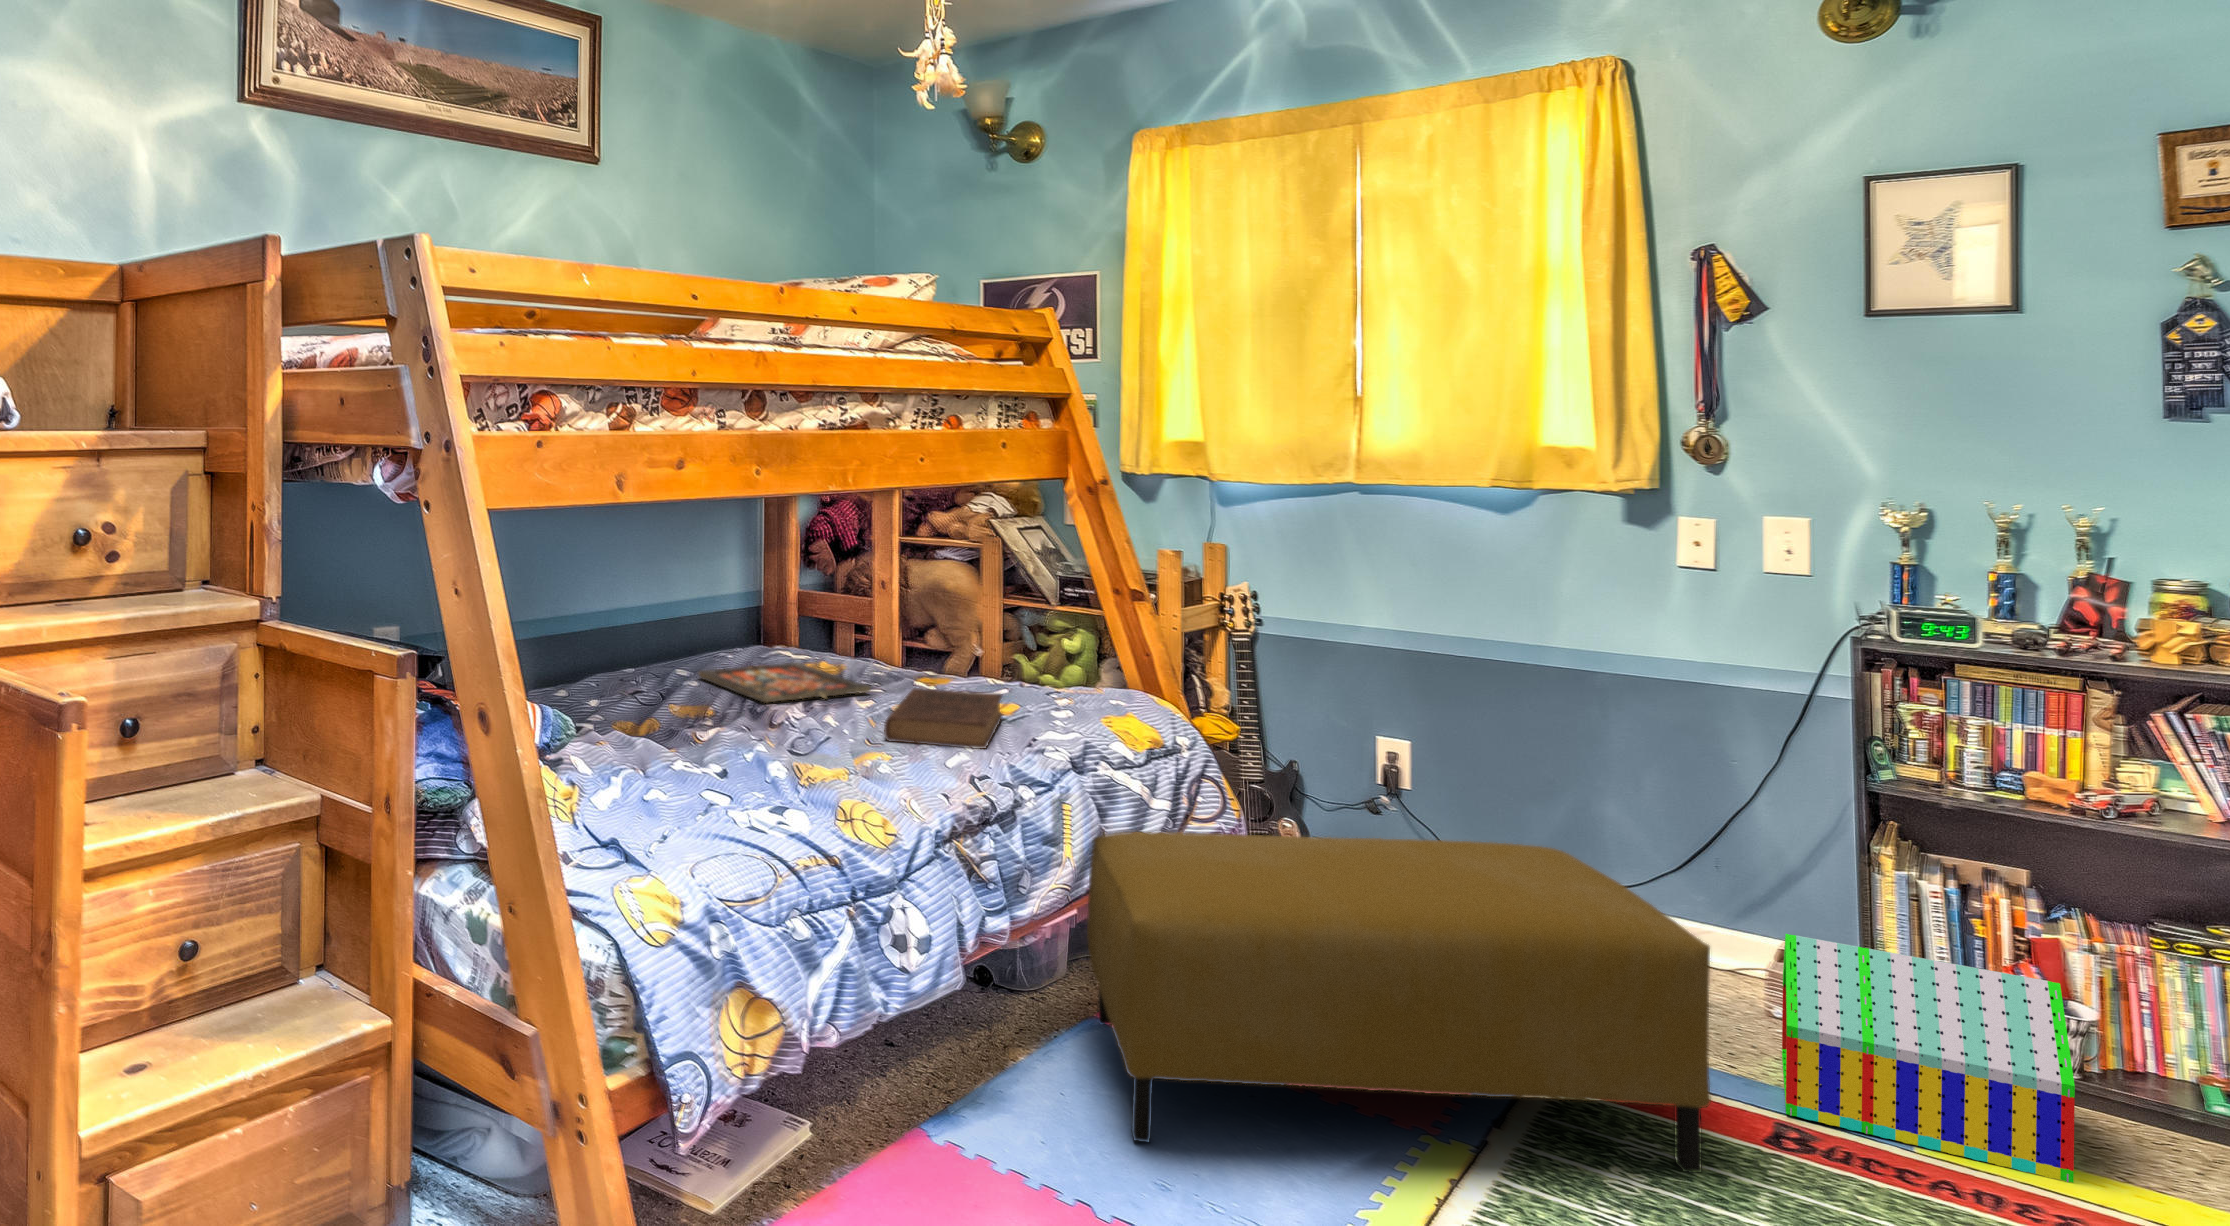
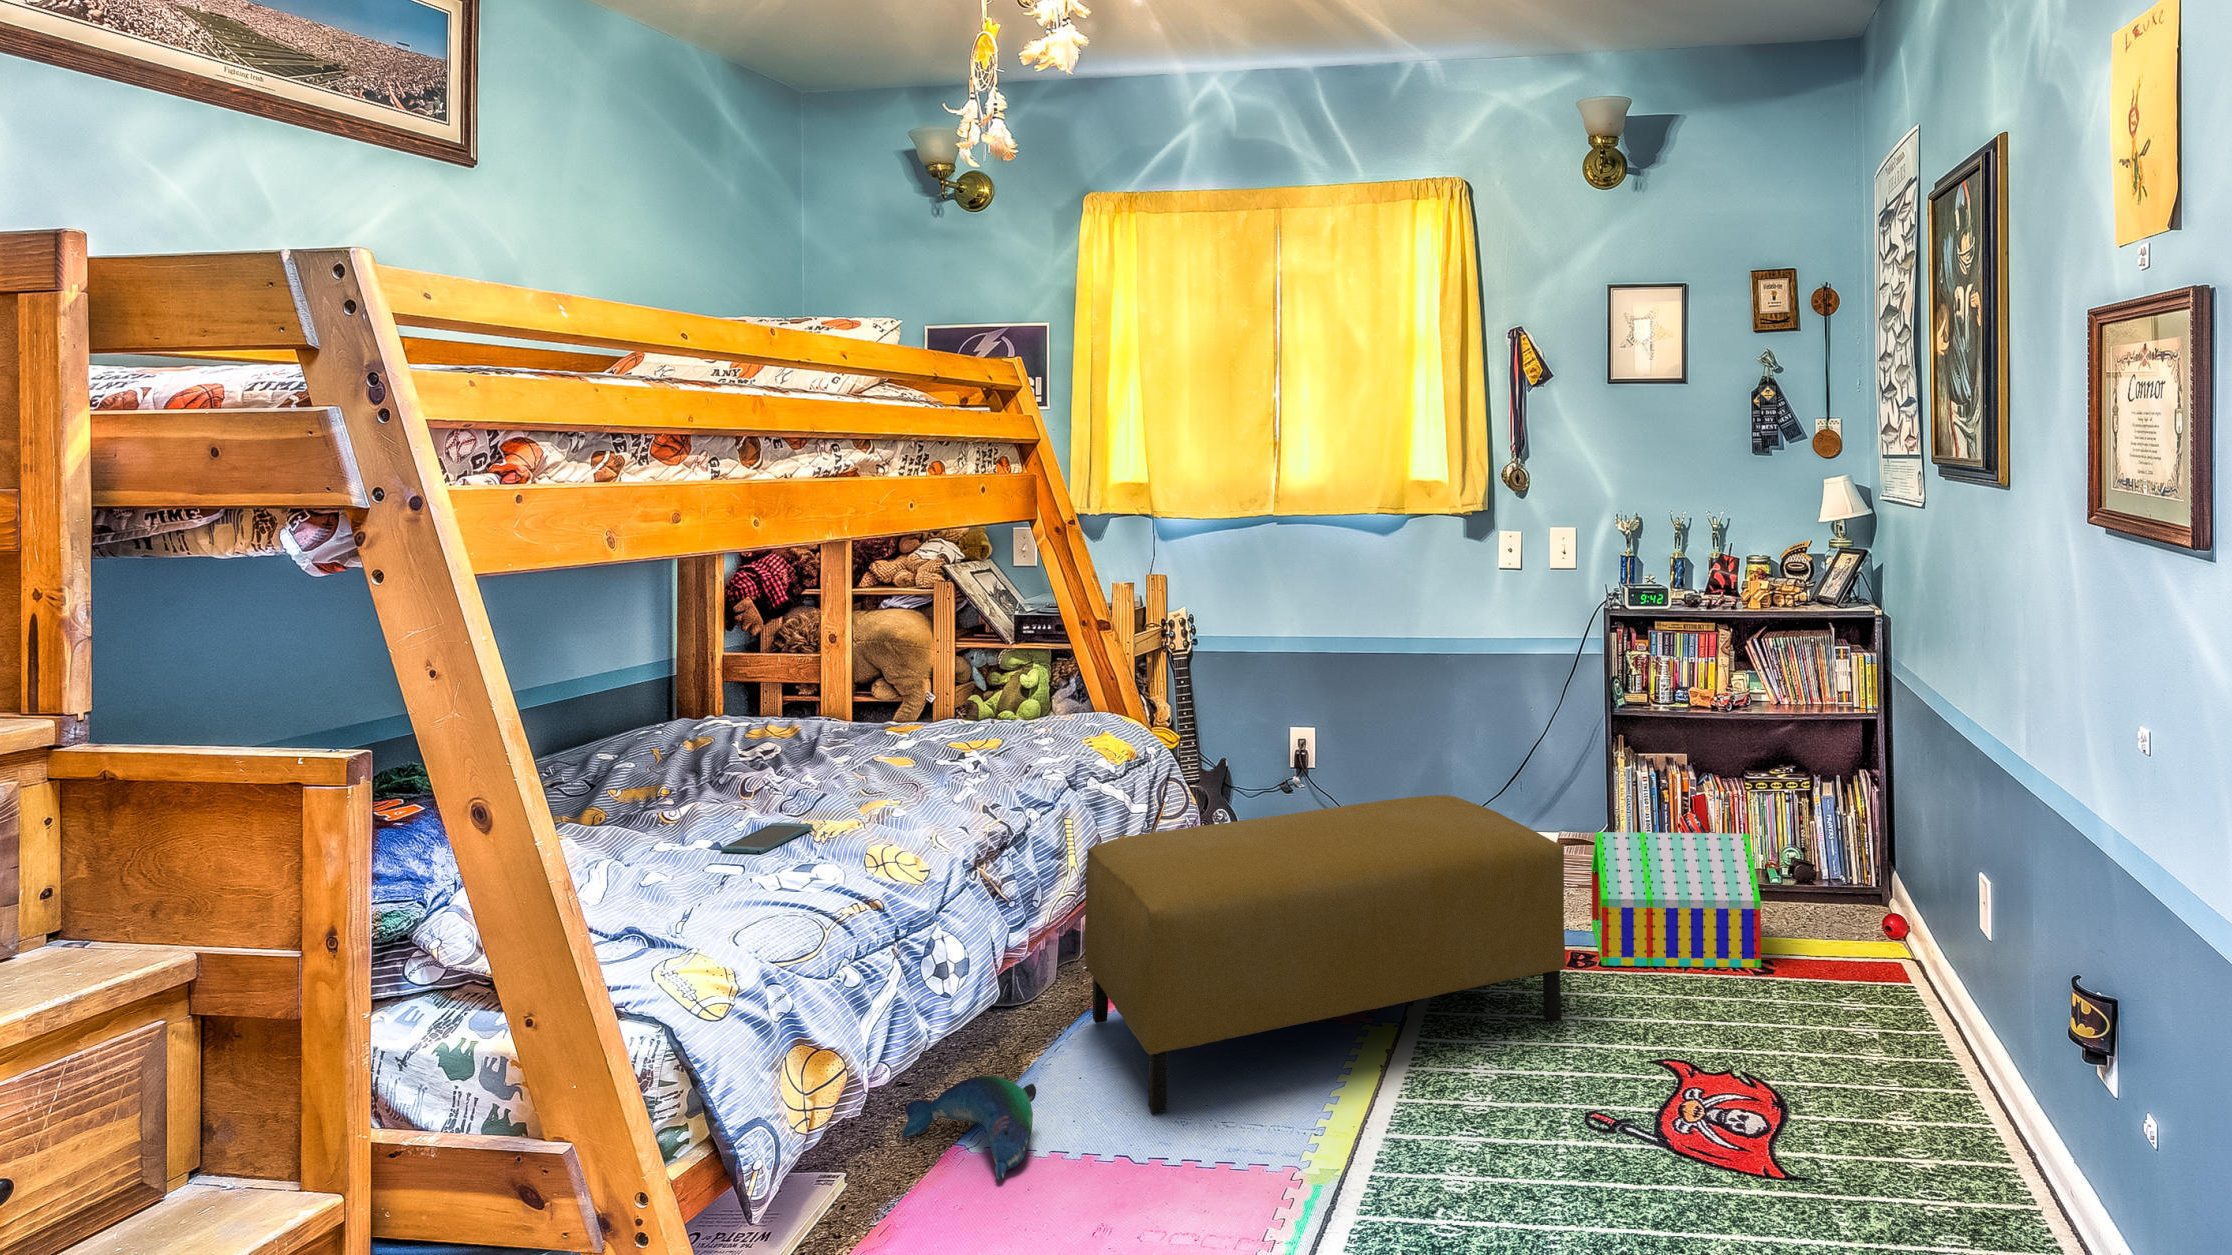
board game: present [699,662,871,702] -> none [631,724,842,768]
book: present [884,688,1003,749] -> none [880,727,989,787]
smartphone: none [718,762,804,791] -> present [721,823,813,854]
plush toy: none [880,1052,1010,1167] -> present [902,1076,1036,1180]

